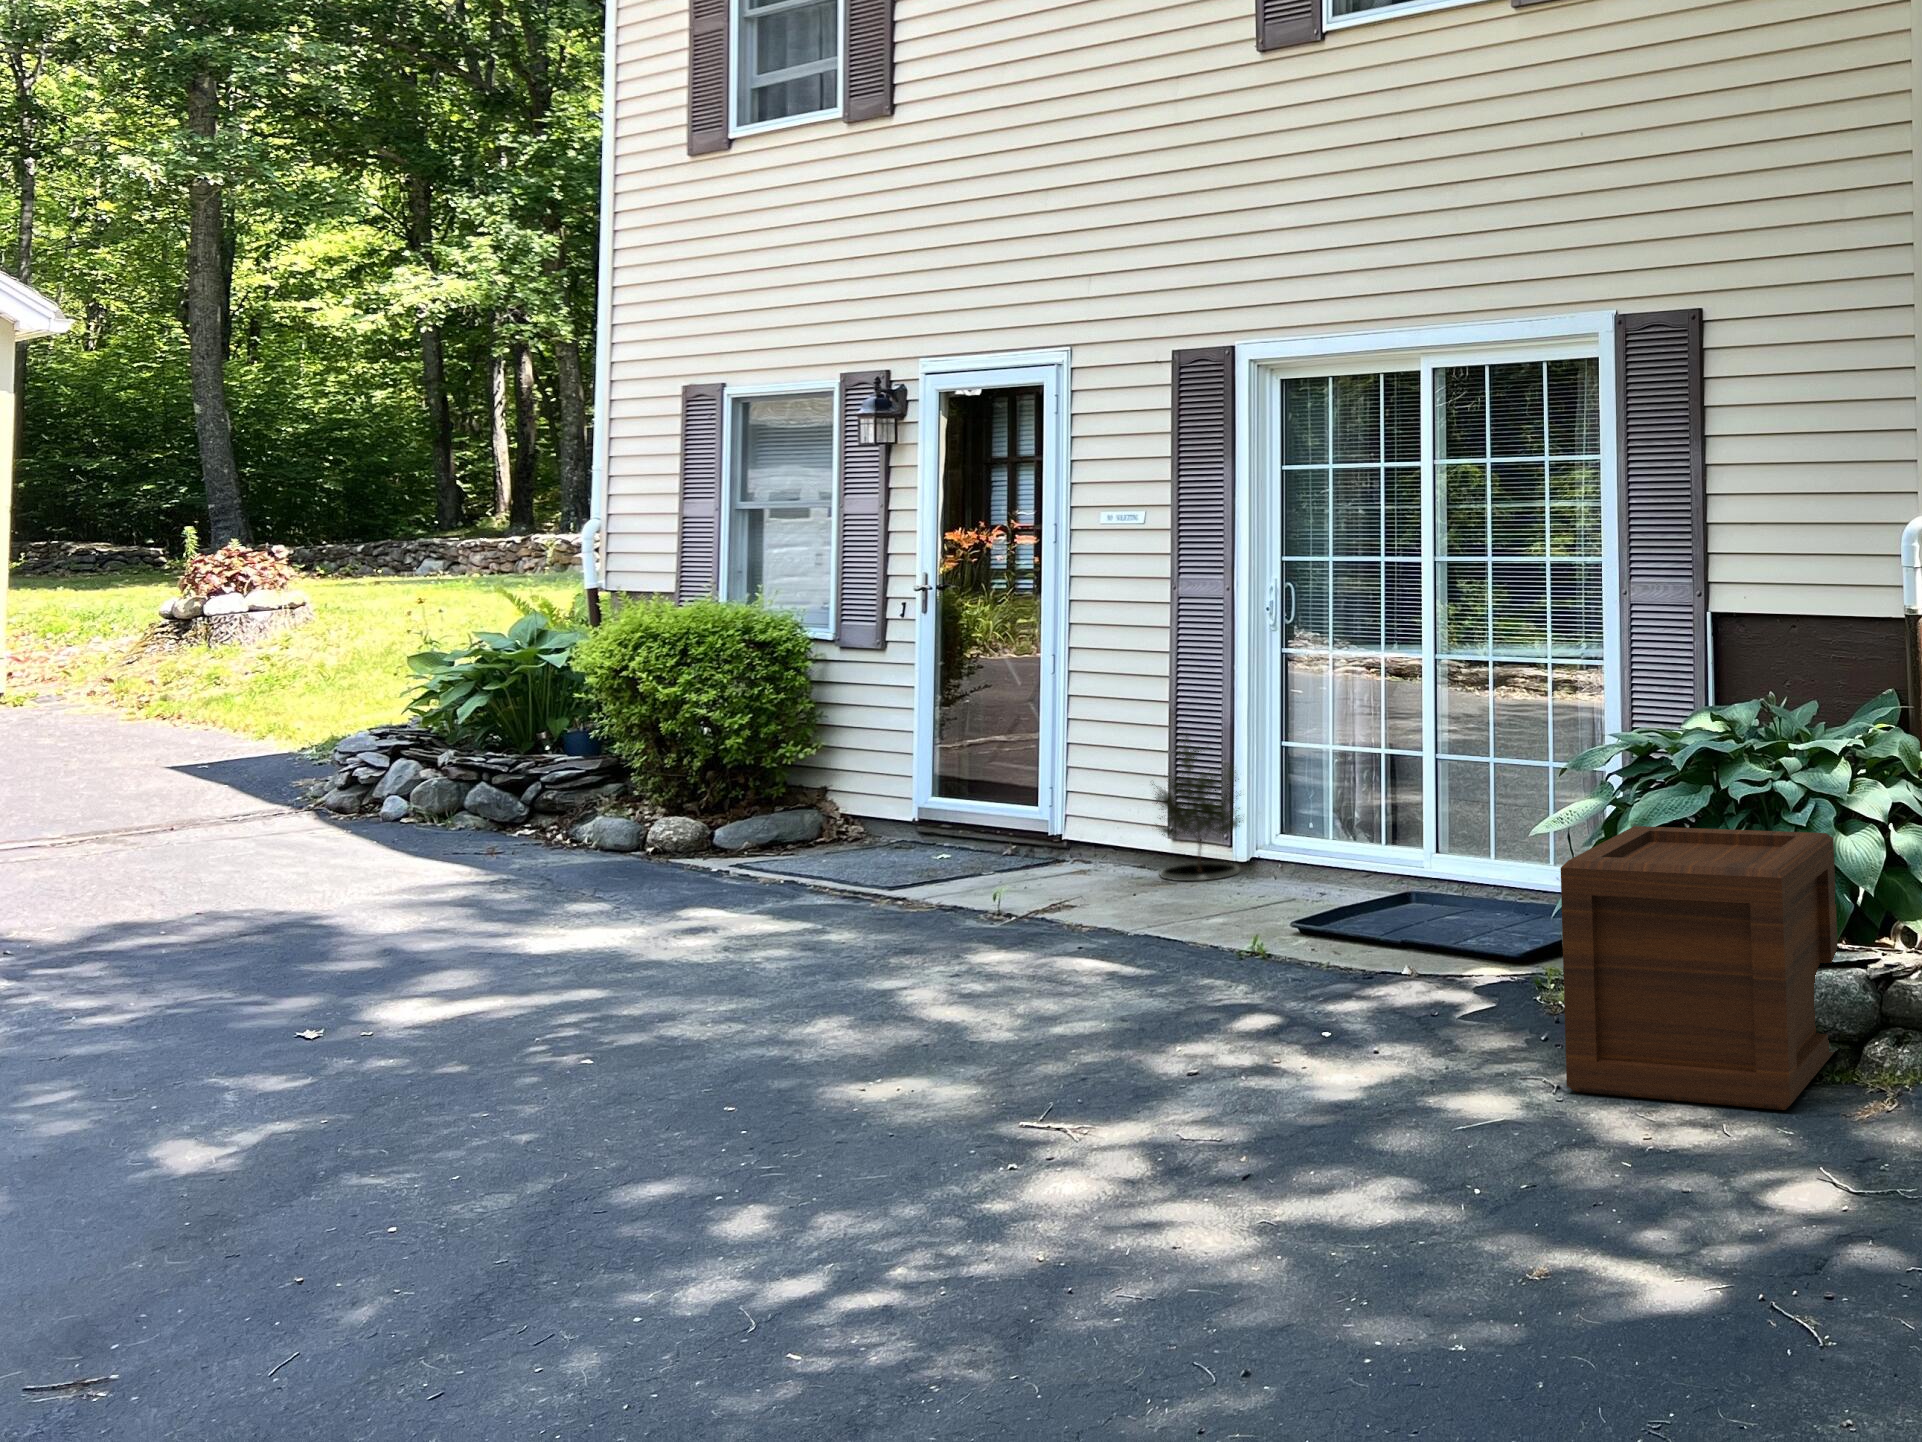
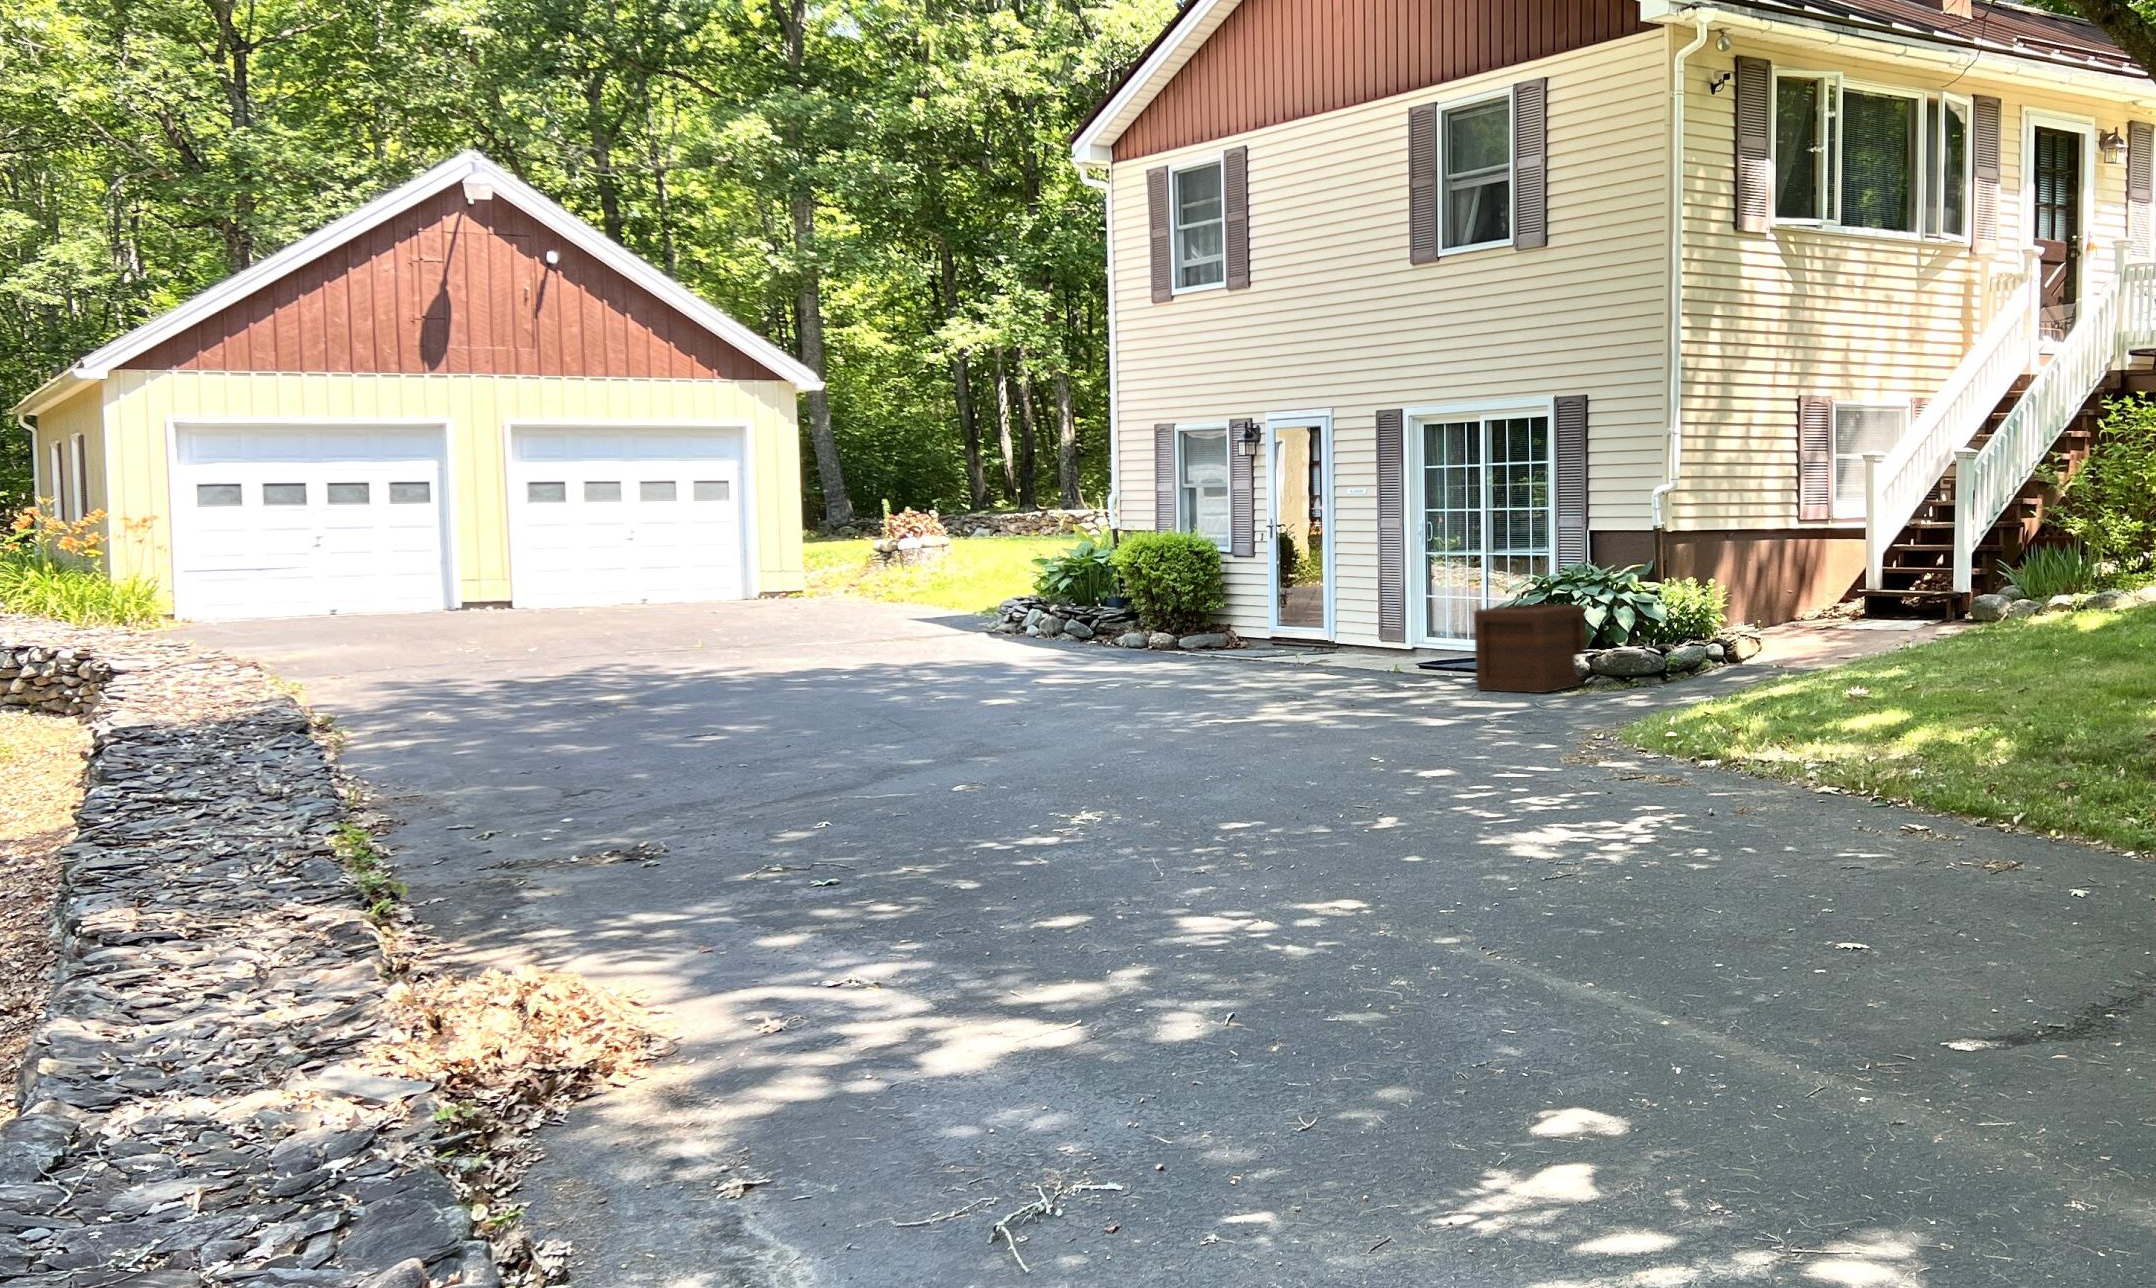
potted tree: present [1152,736,1243,881] -> none [1368,586,1415,654]

